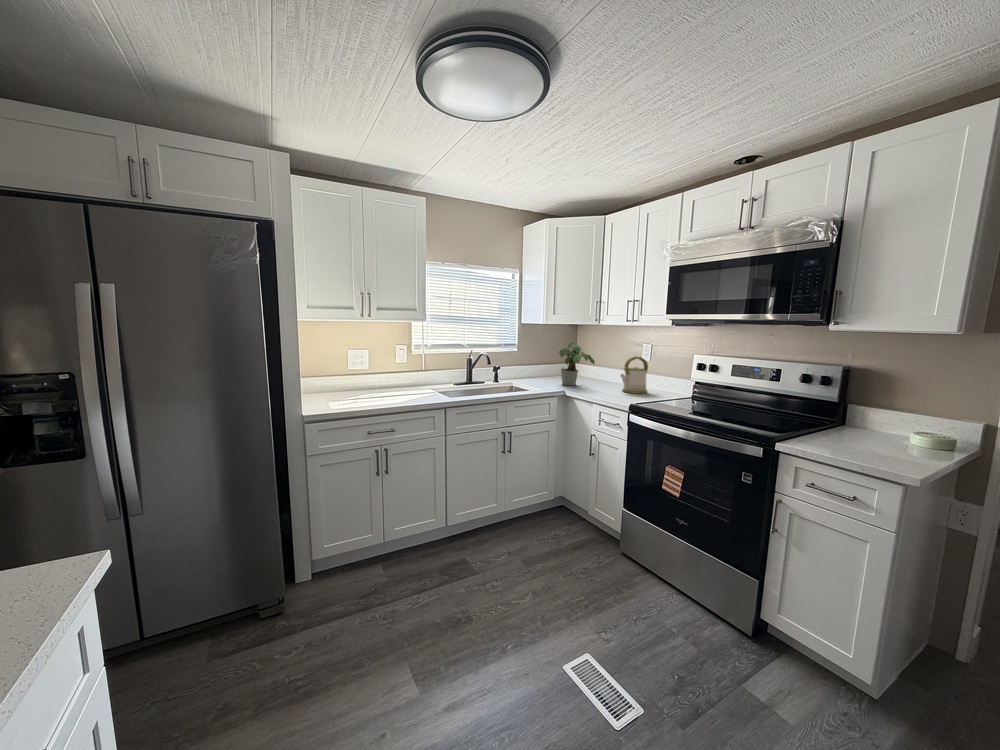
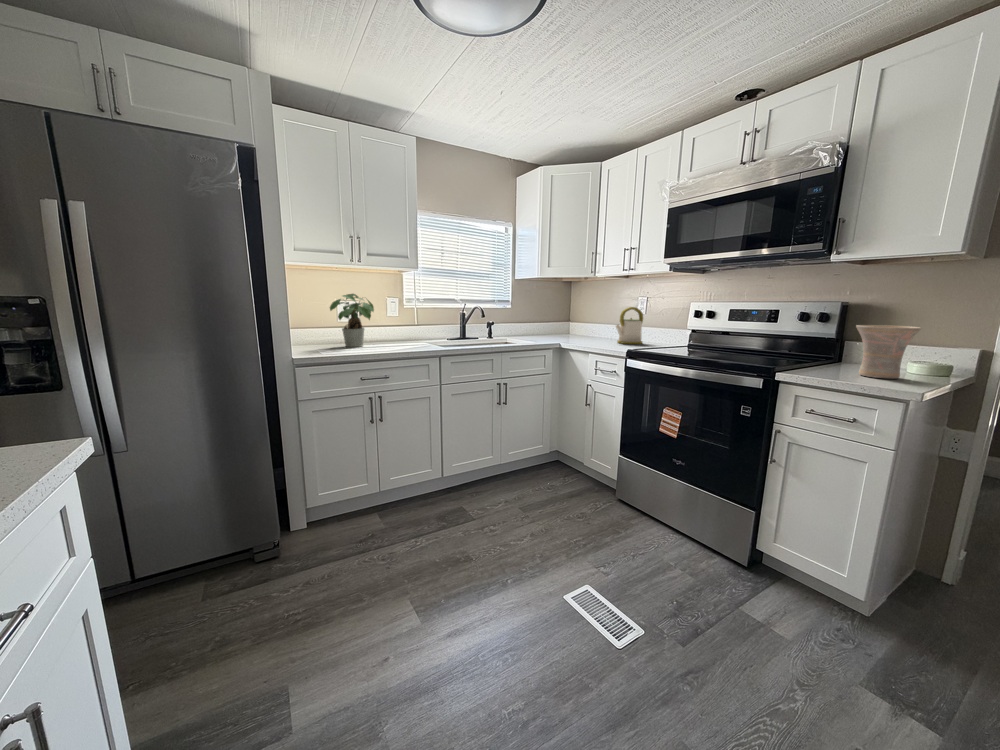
potted plant: present [558,343,595,385] -> present [330,294,374,347]
vase: none [855,396,920,453] -> present [856,325,921,379]

